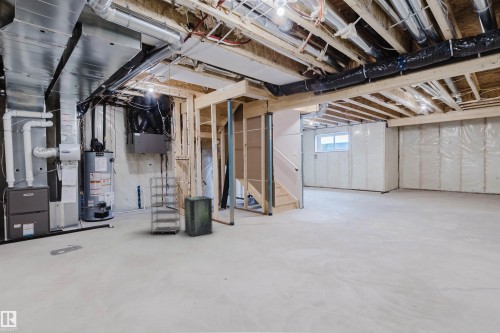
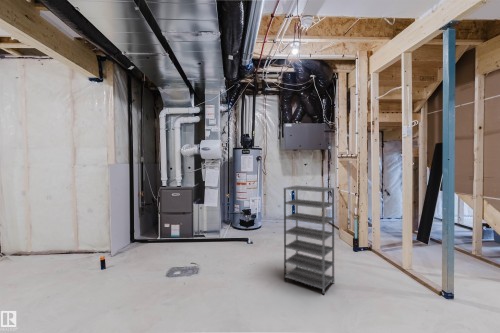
storage box: present [184,196,212,236] -> none [341,228,402,320]

